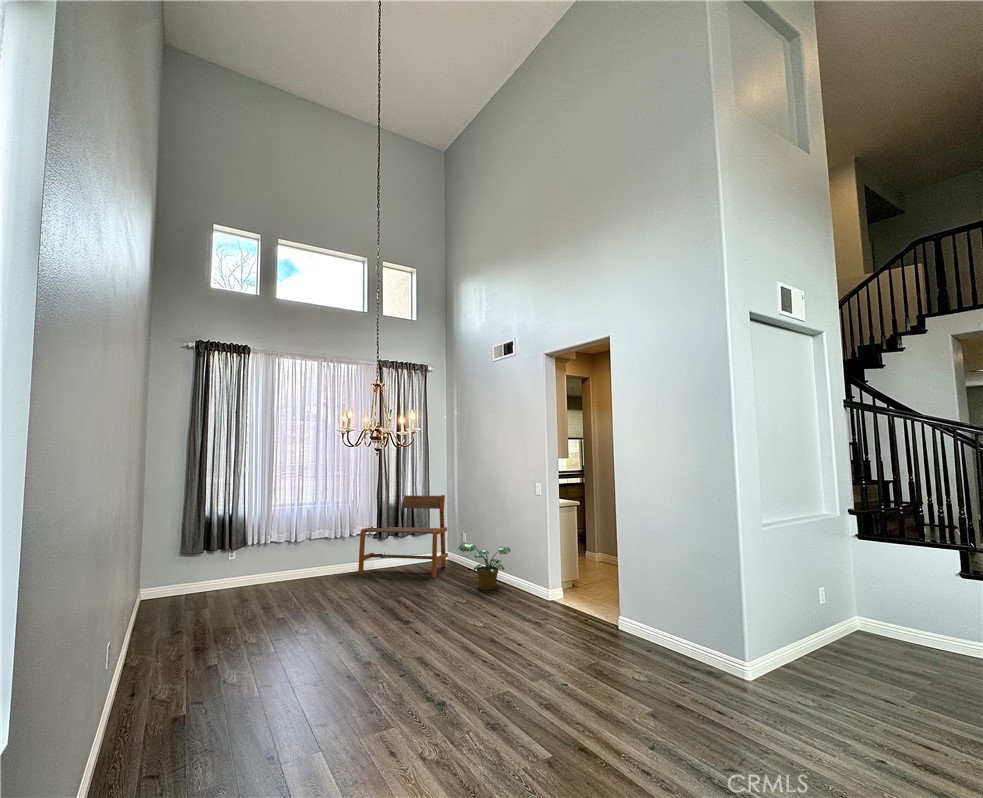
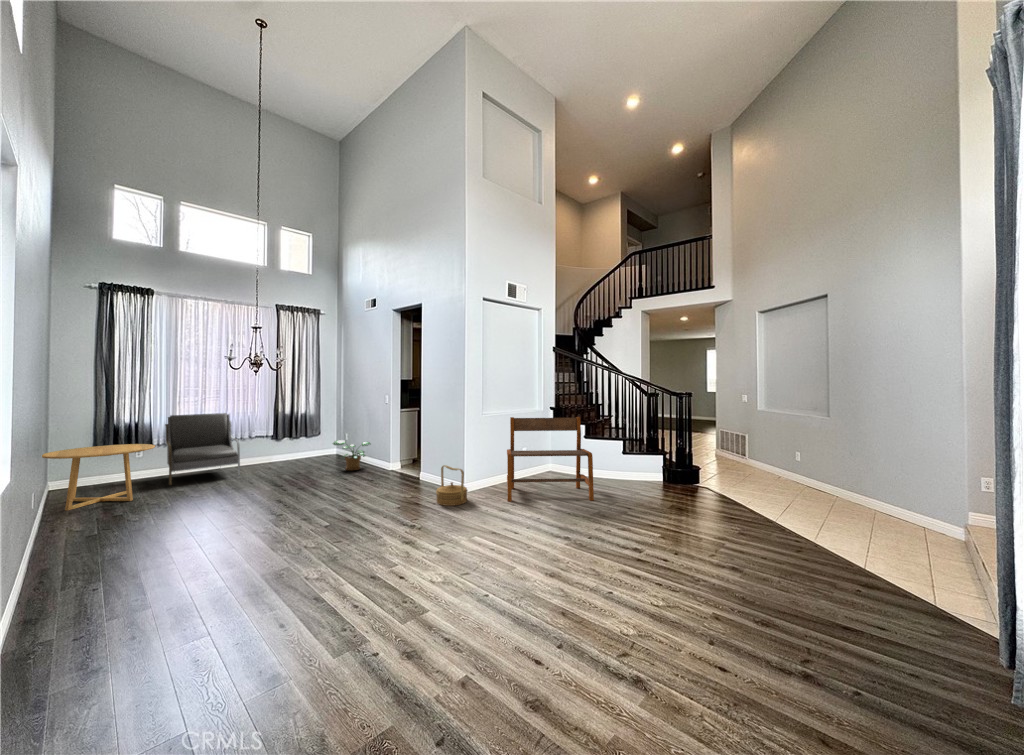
bench: present [358,495,448,578] -> present [507,417,594,502]
armchair: none [258,502,346,603] -> present [165,413,240,485]
round table: none [138,548,256,642] -> present [42,444,155,511]
woven basket: none [662,607,719,684] -> present [436,465,468,506]

